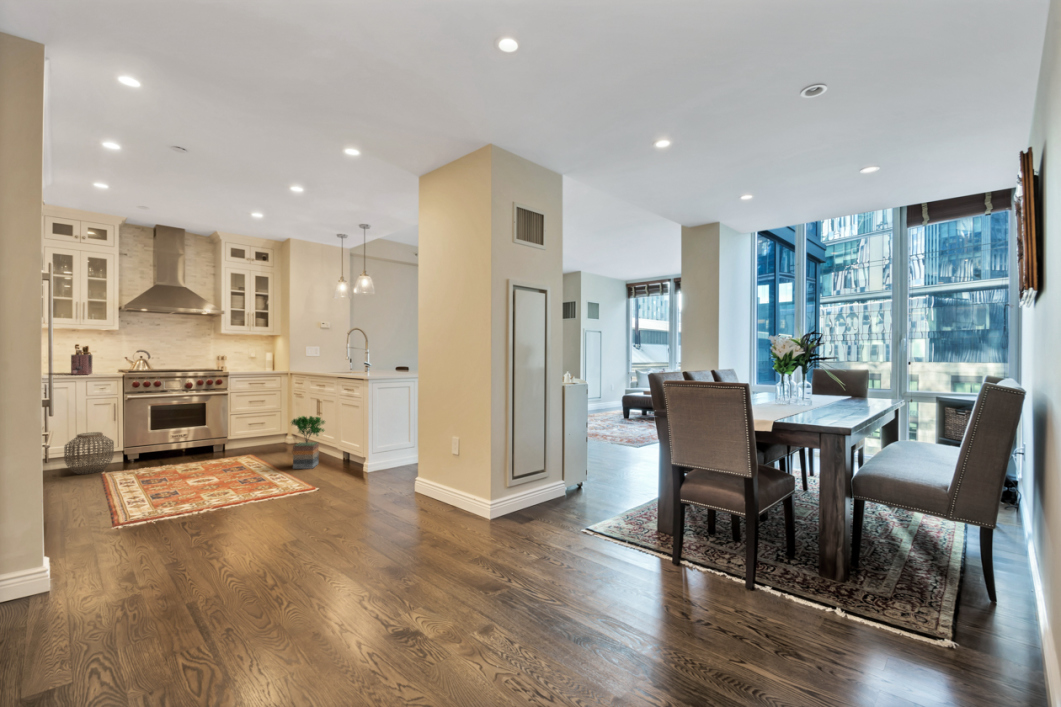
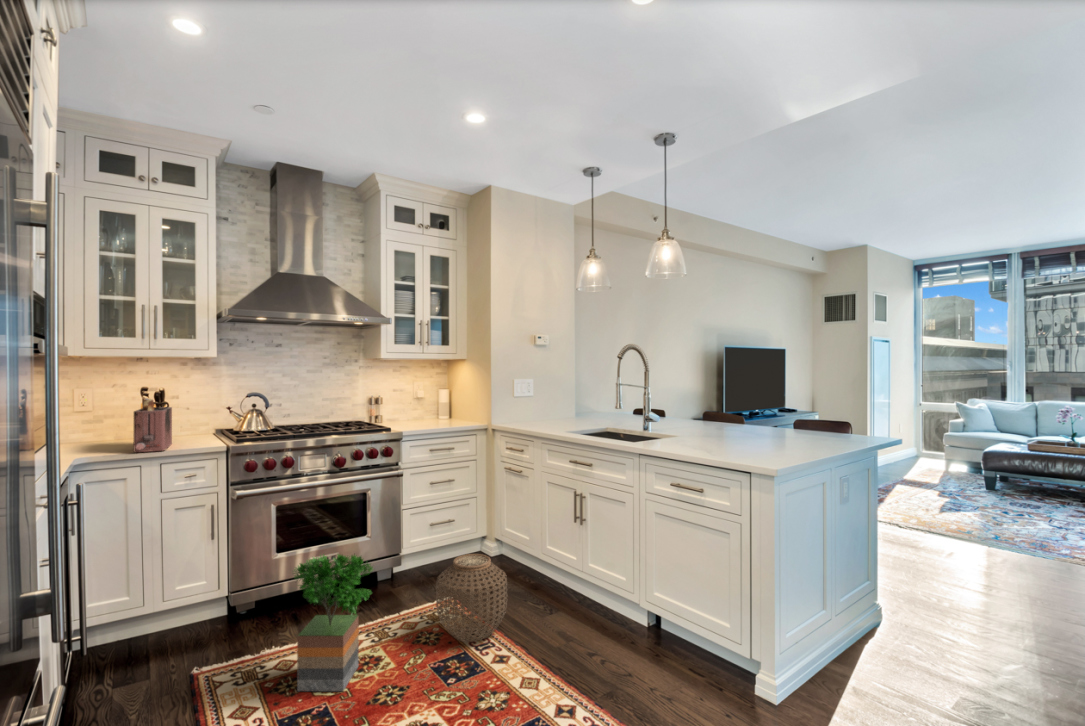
potted tree: present [291,416,325,469] -> present [294,555,373,691]
woven basket: present [64,432,114,474] -> present [436,554,507,642]

